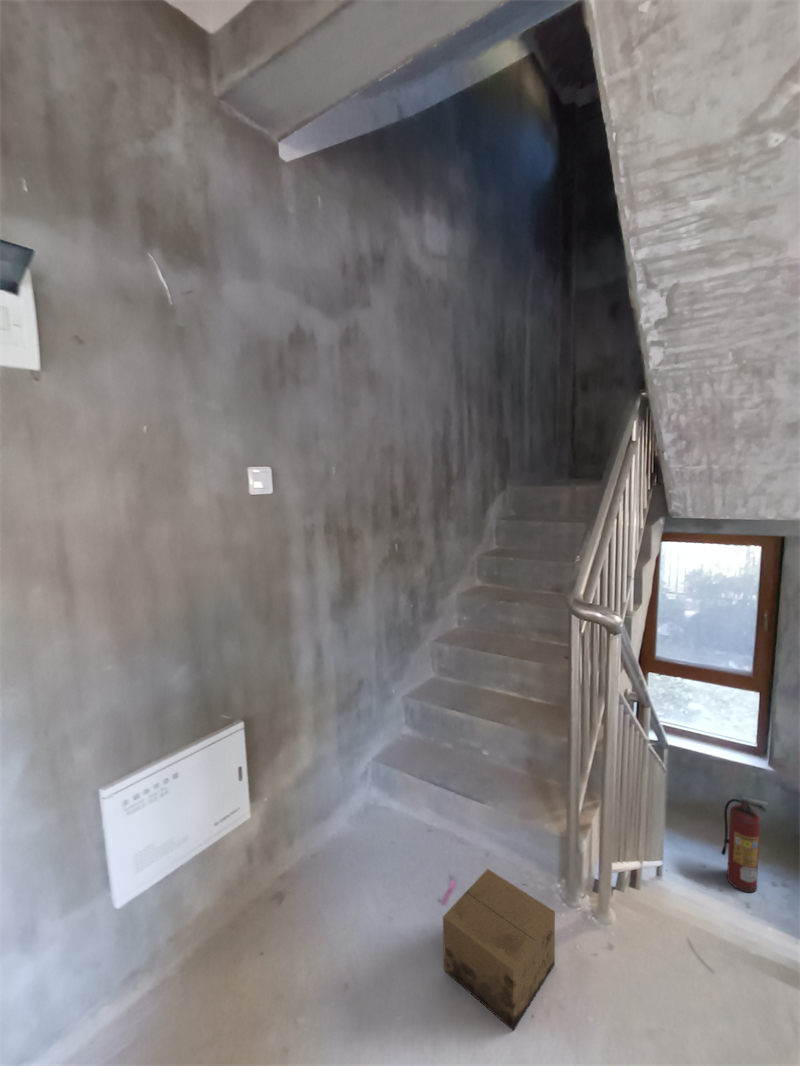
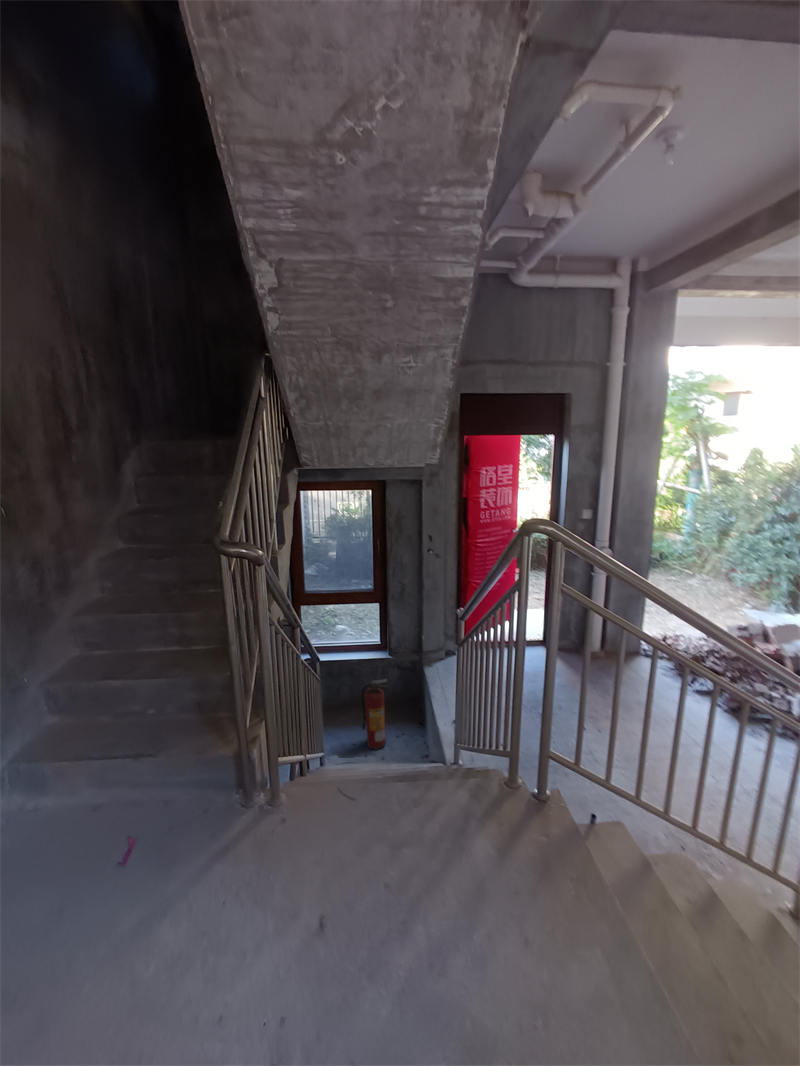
cardboard box: present [443,869,555,1030] -> none [125,813,240,929]

